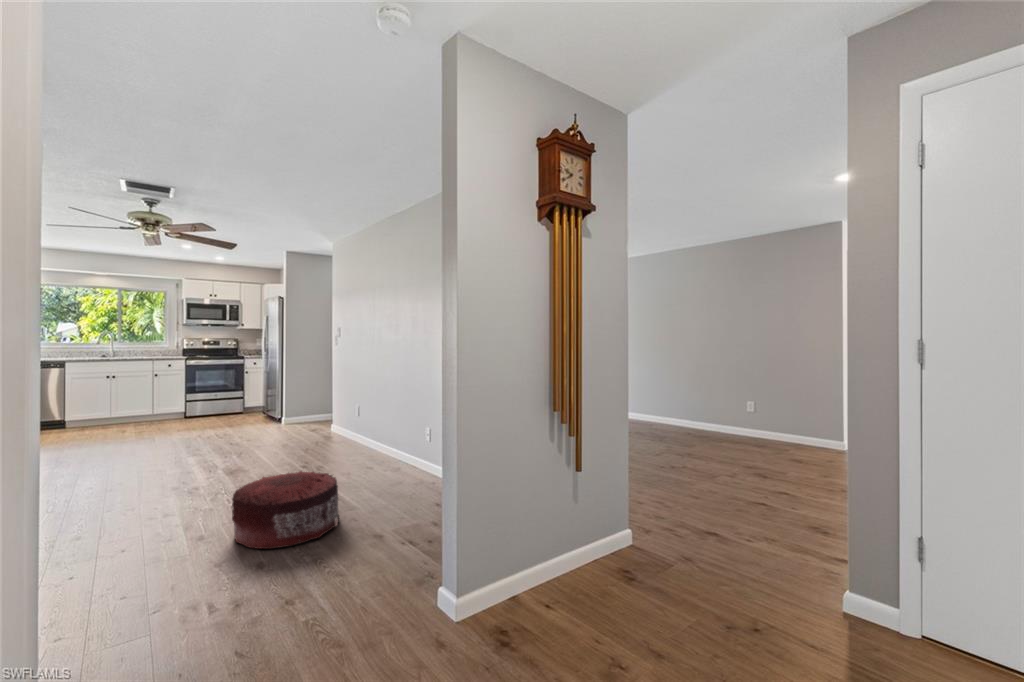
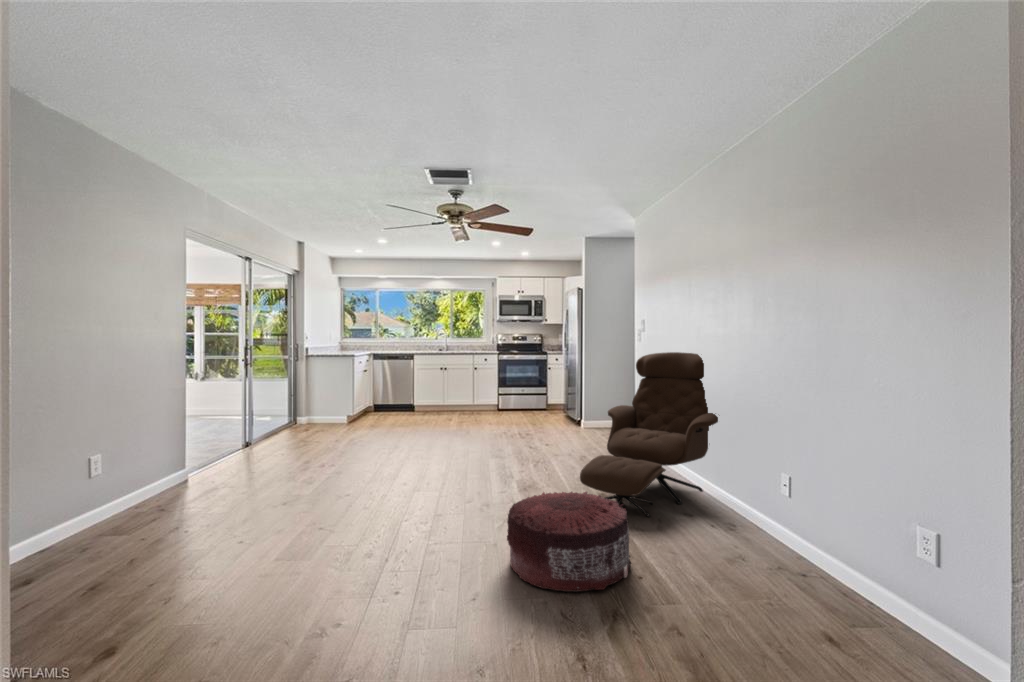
lounge chair: none [291,357,402,490] -> present [580,352,718,517]

